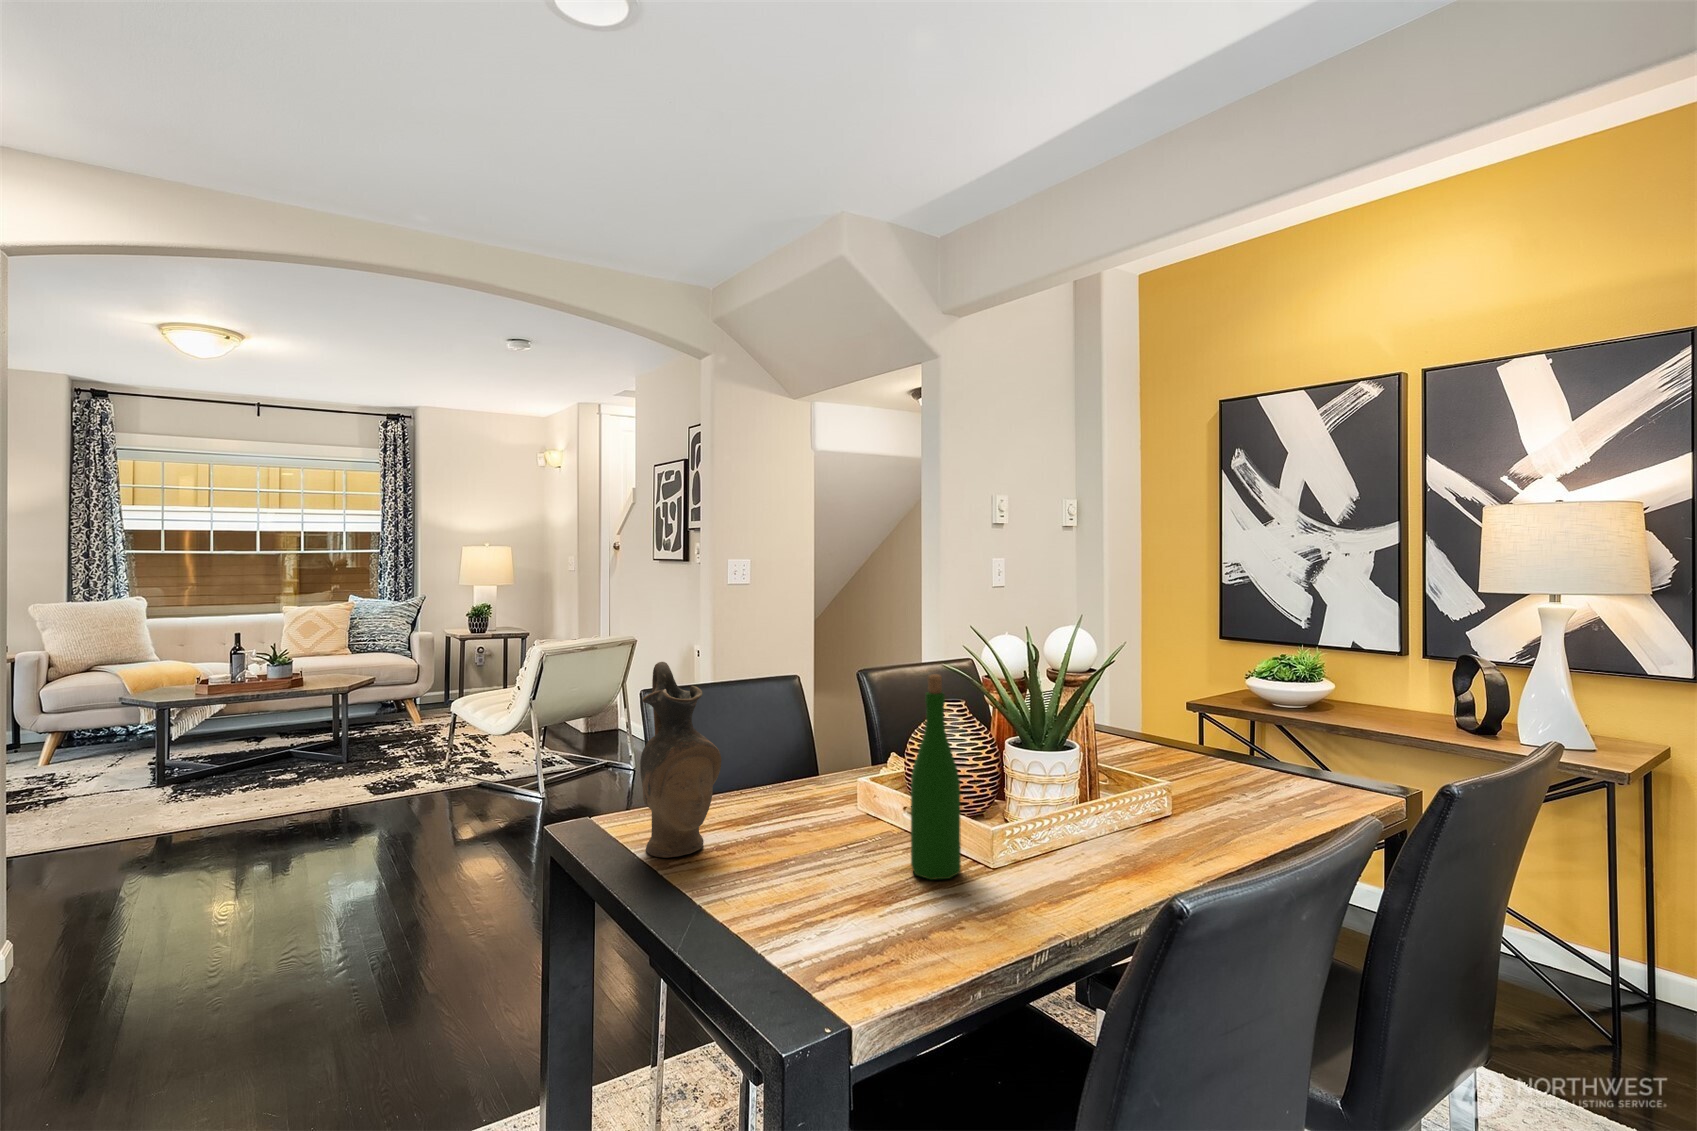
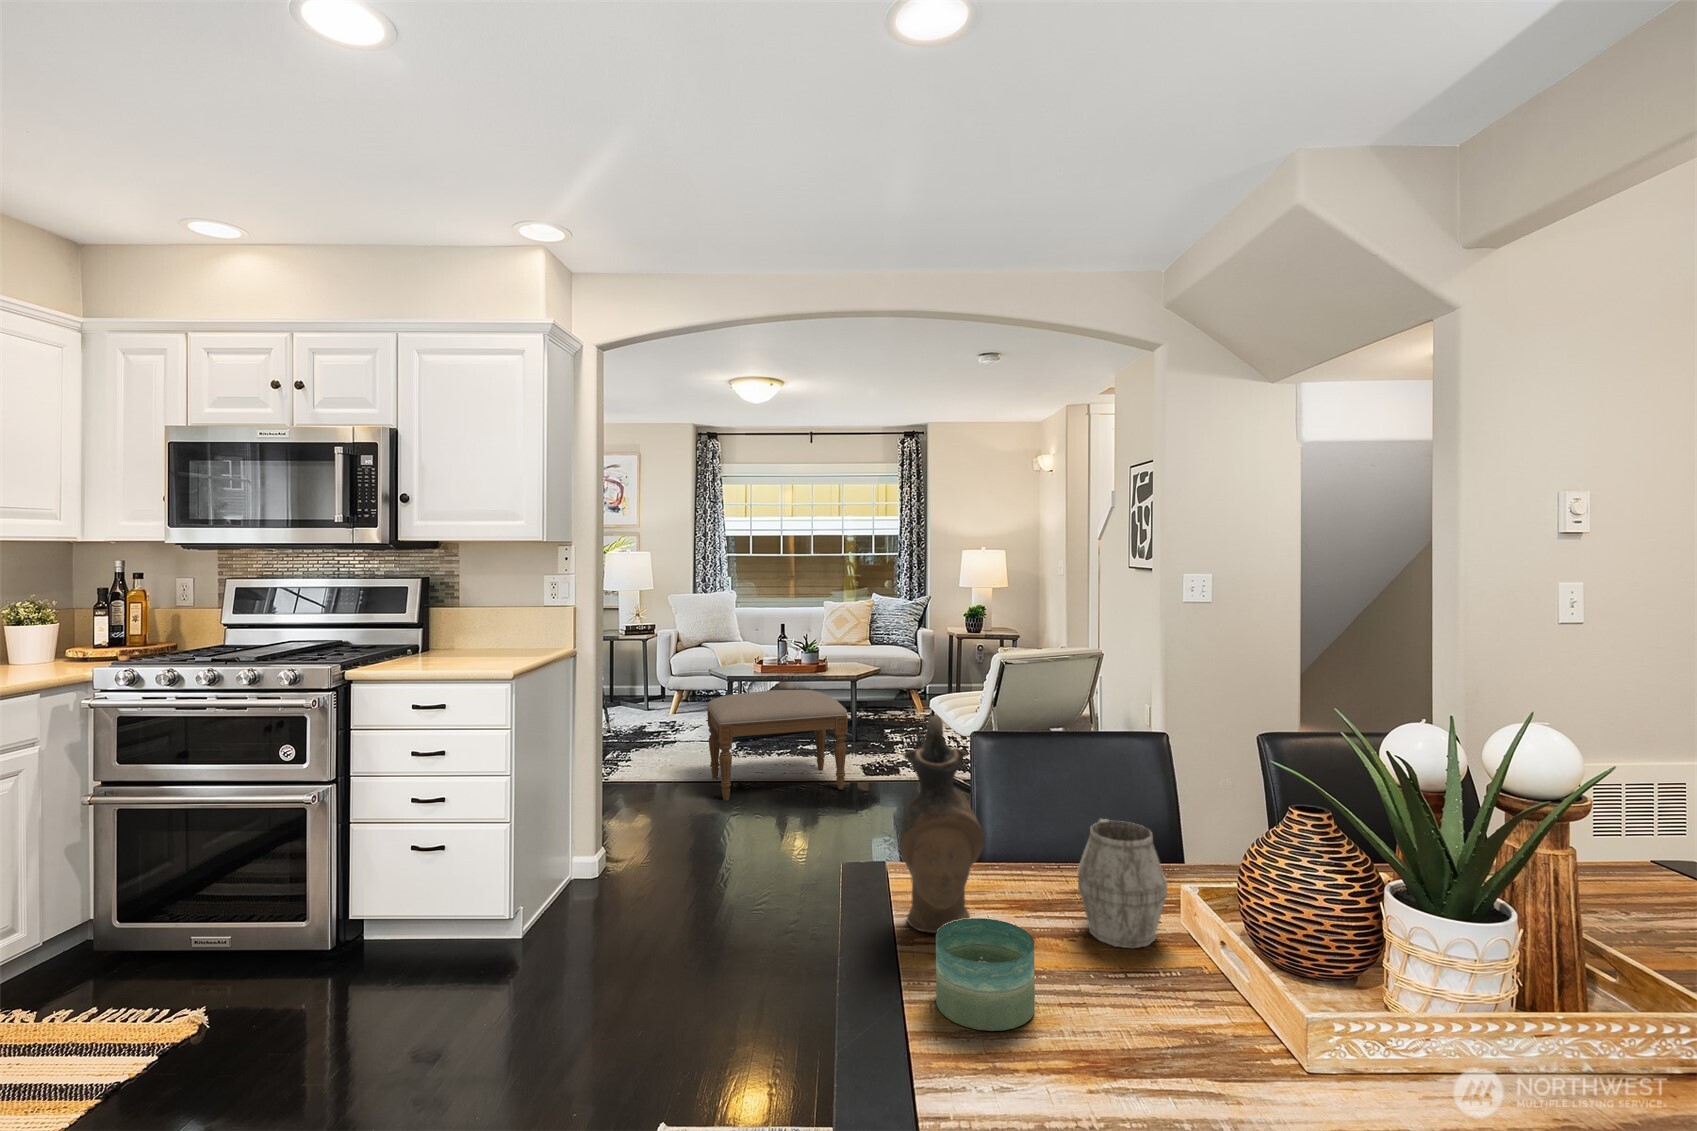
wine bottle: present [911,674,961,880] -> none [1180,781,1252,1067]
ottoman: none [143,705,359,851] -> present [707,690,848,800]
mug: none [785,735,857,833] -> present [1078,819,1167,948]
candle: none [722,820,807,906] -> present [936,918,1035,1031]

